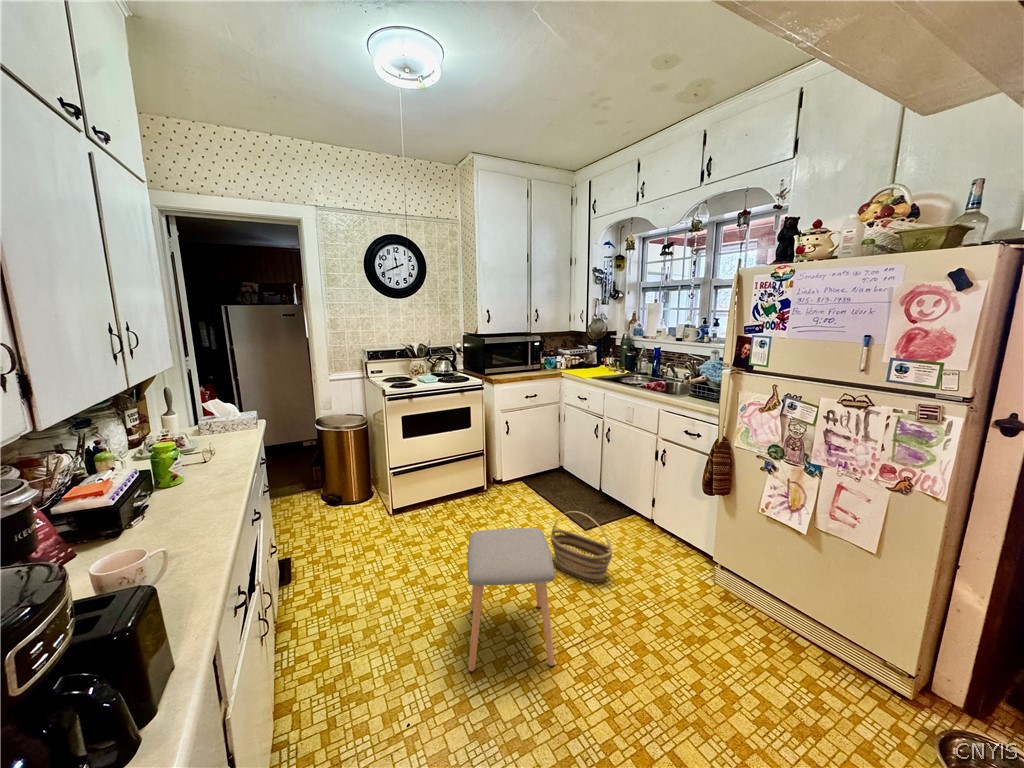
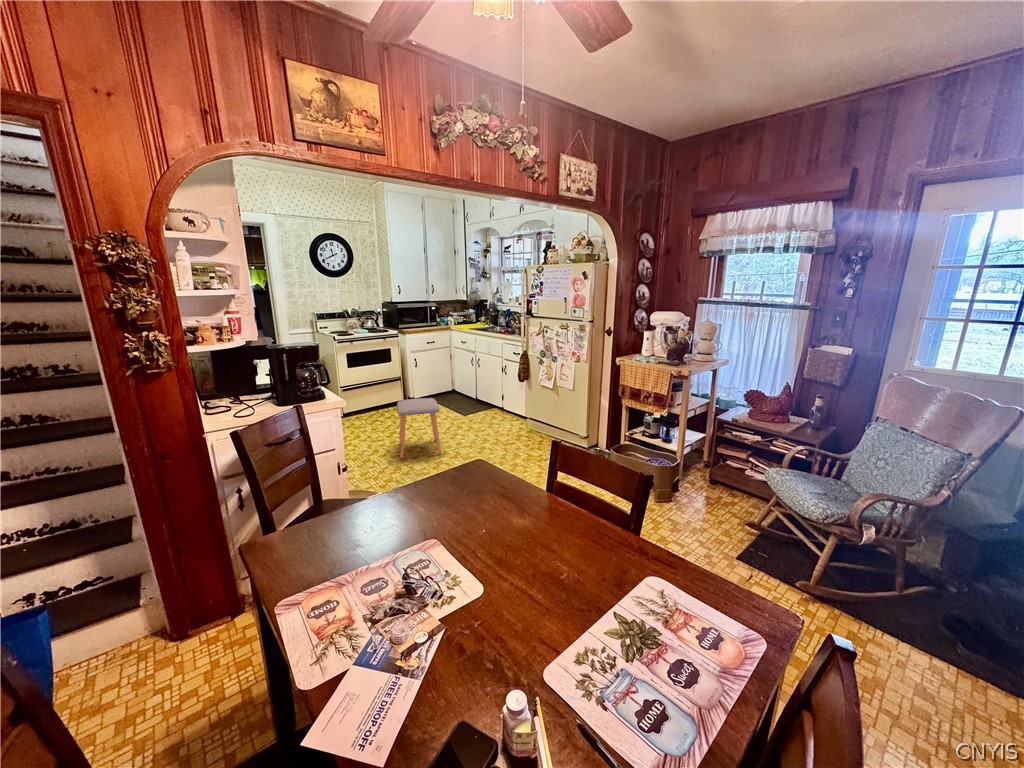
basket: present [551,511,612,583] -> none [442,396,474,432]

